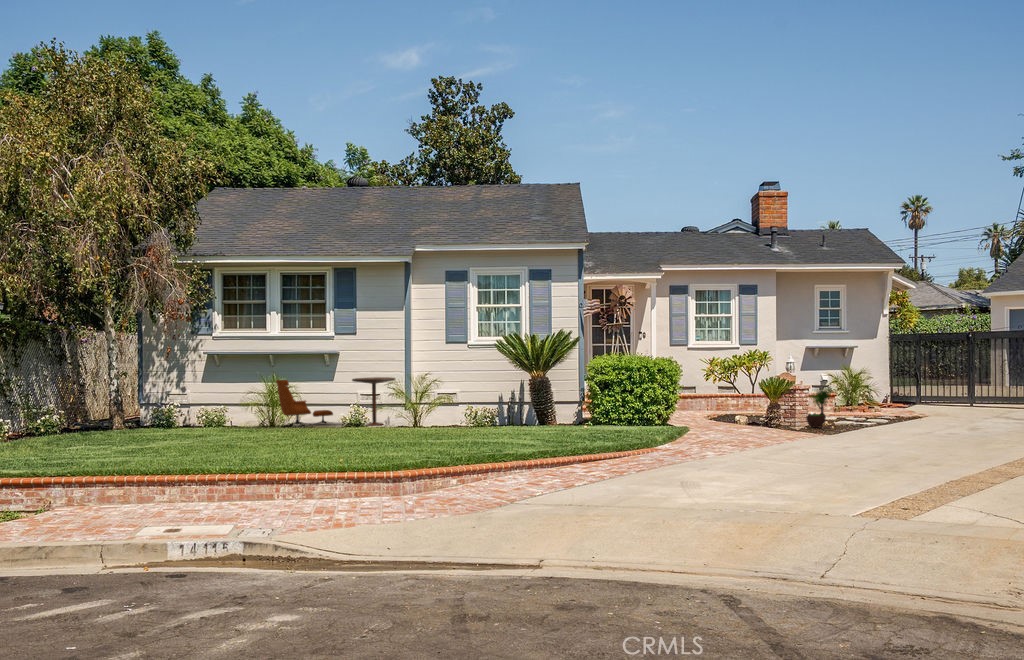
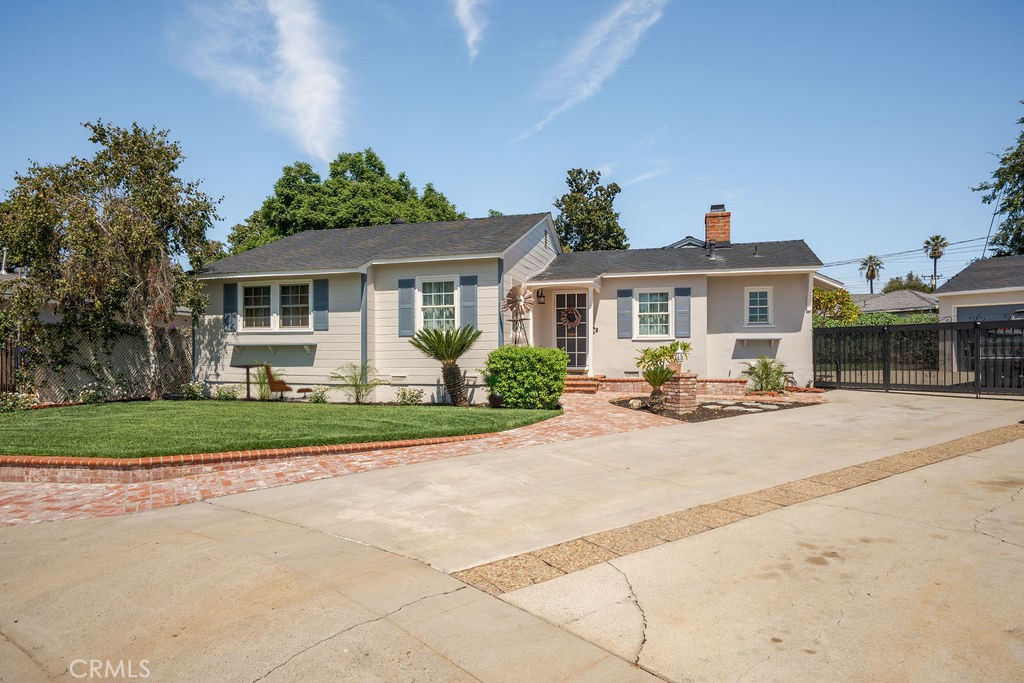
pedestal table: present [352,377,395,426] -> present [230,364,265,400]
potted tree: present [806,390,830,428] -> present [483,374,504,407]

